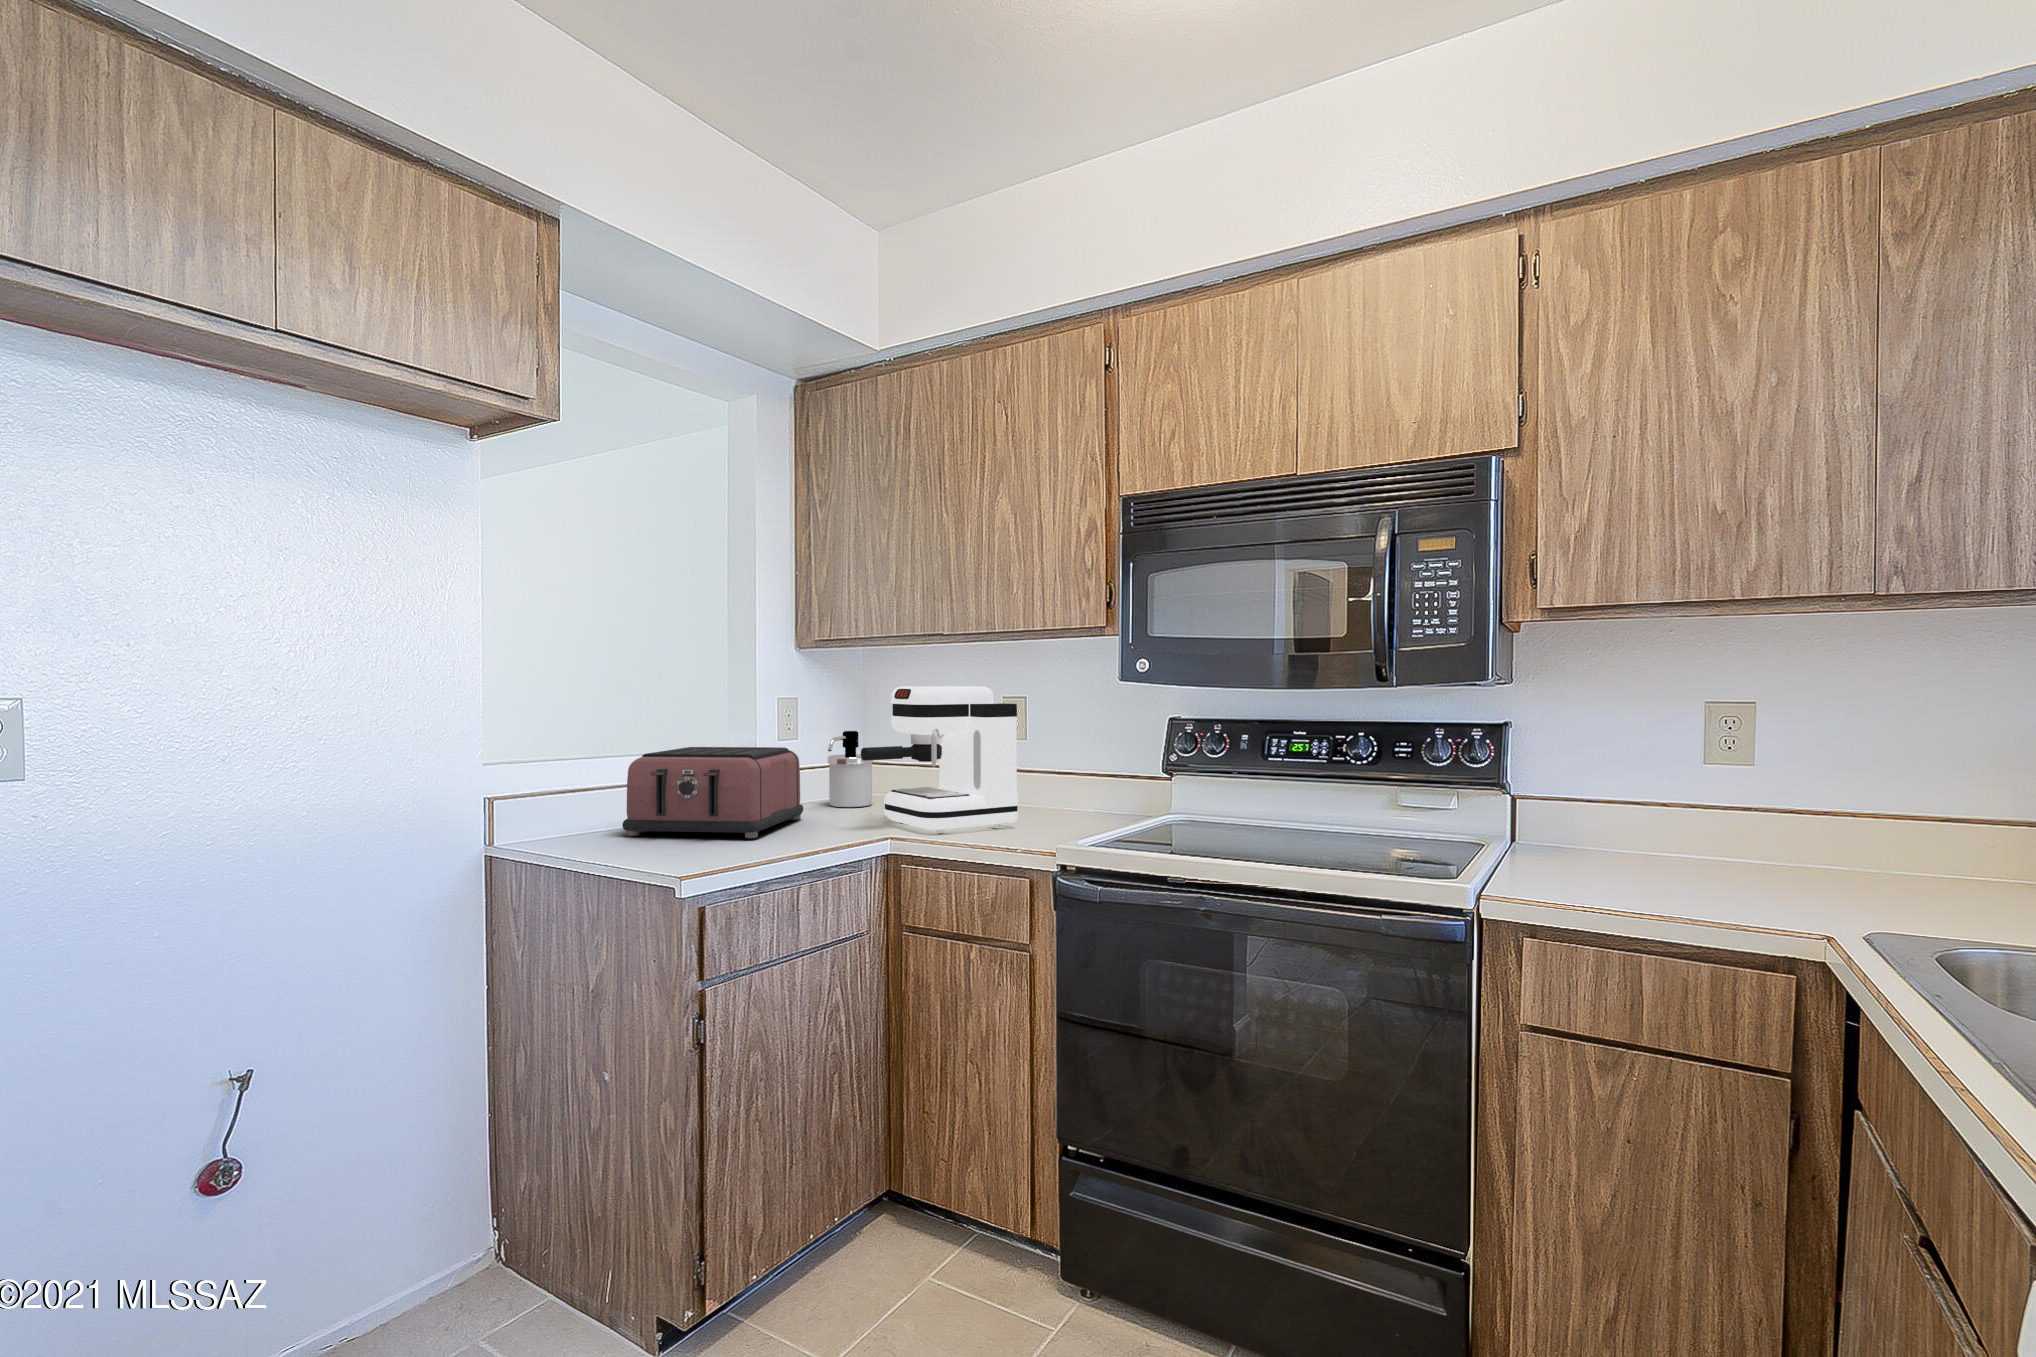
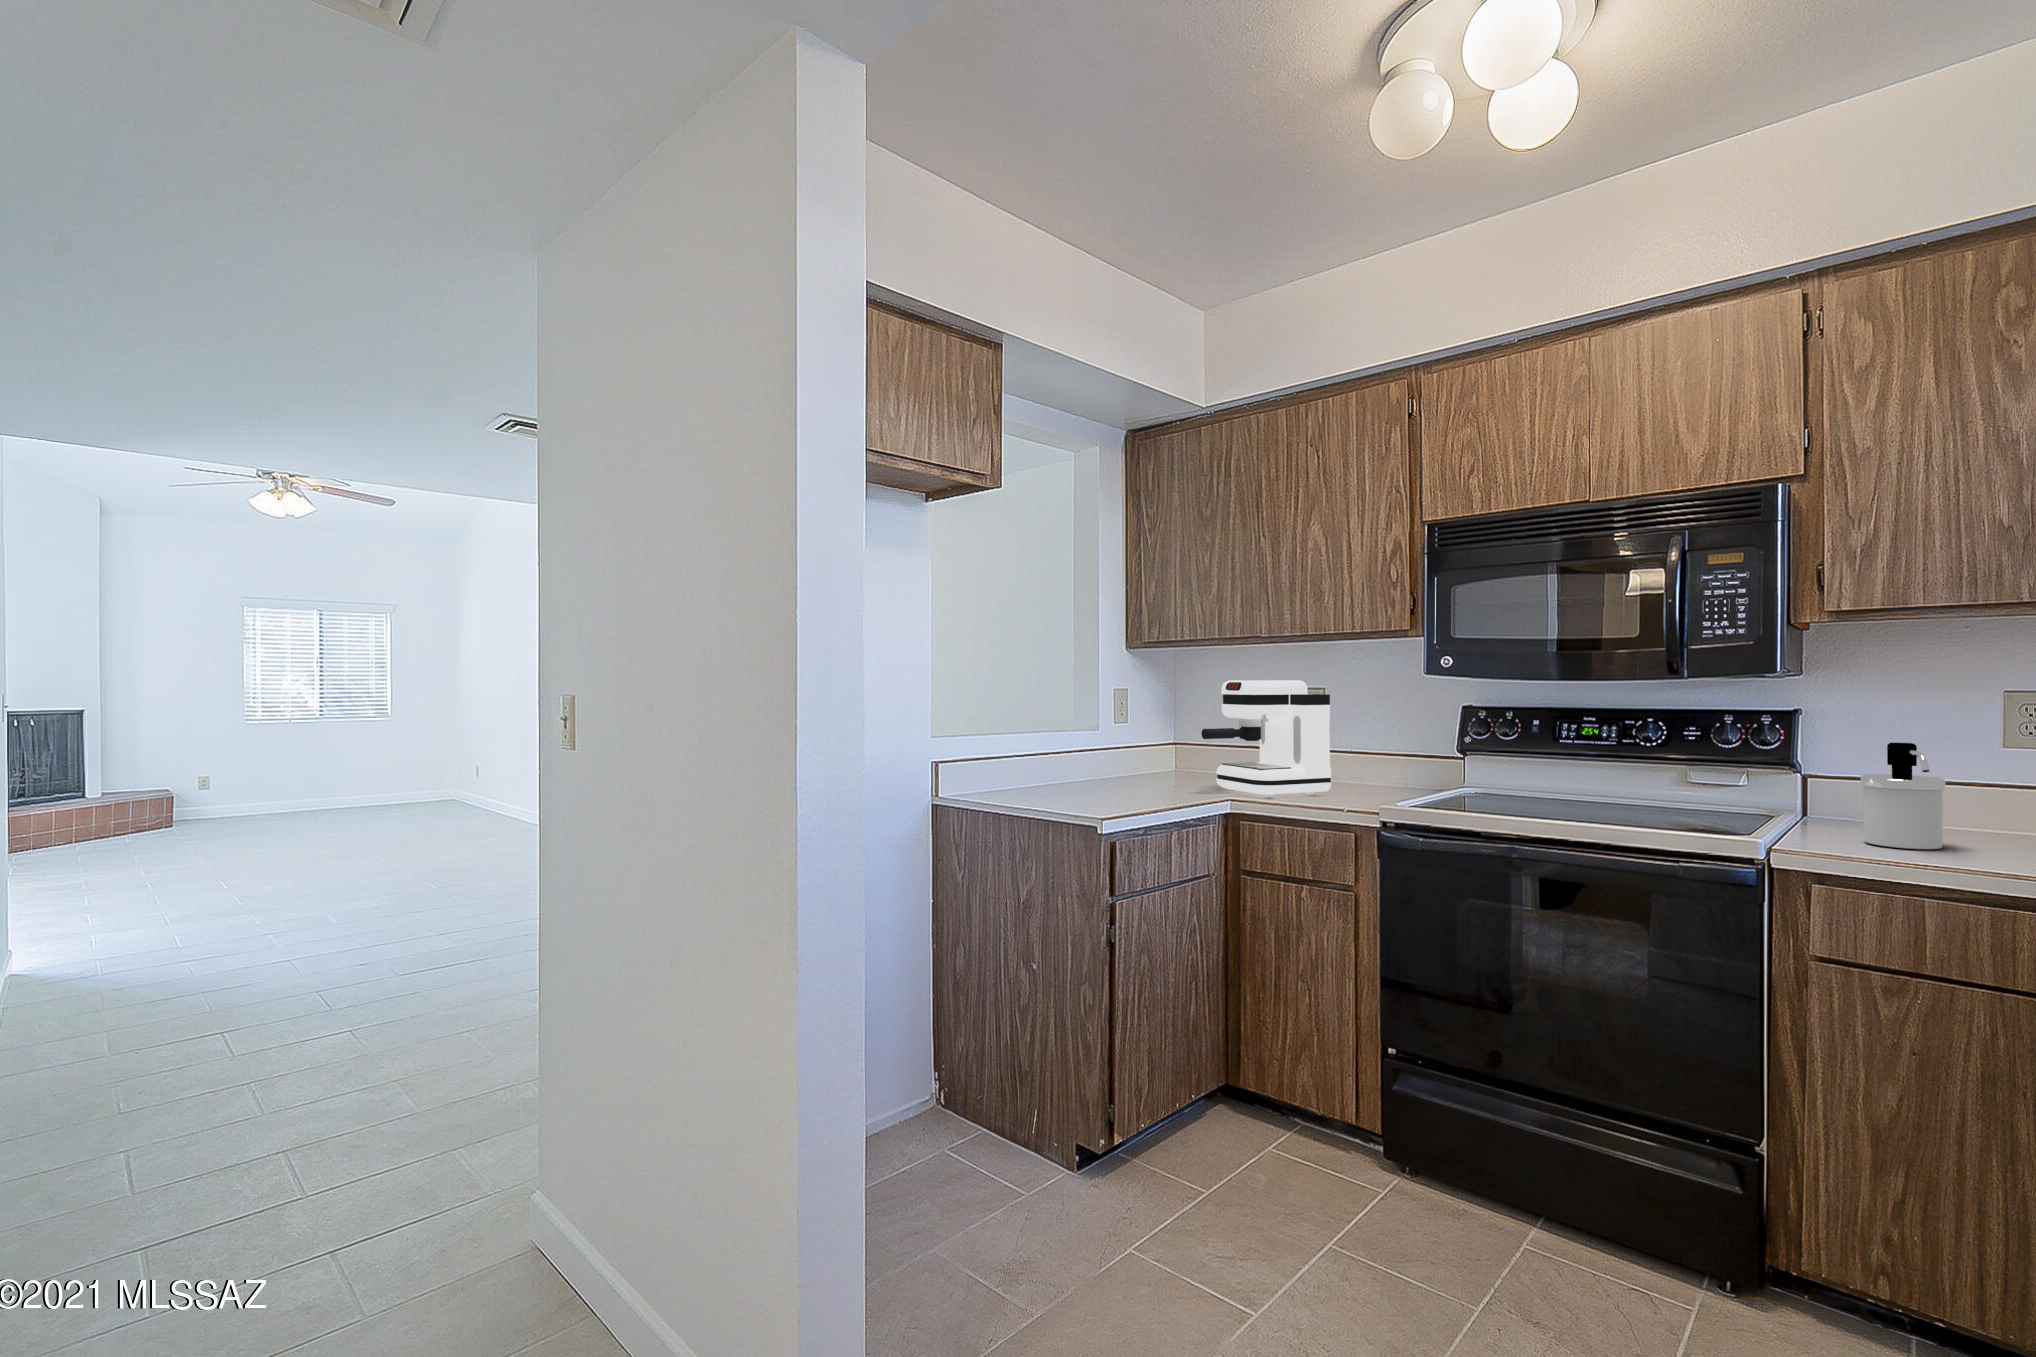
soap dispenser: present [828,731,873,807] -> present [1861,742,1945,849]
toaster: present [623,747,803,838] -> none [1024,728,1148,797]

